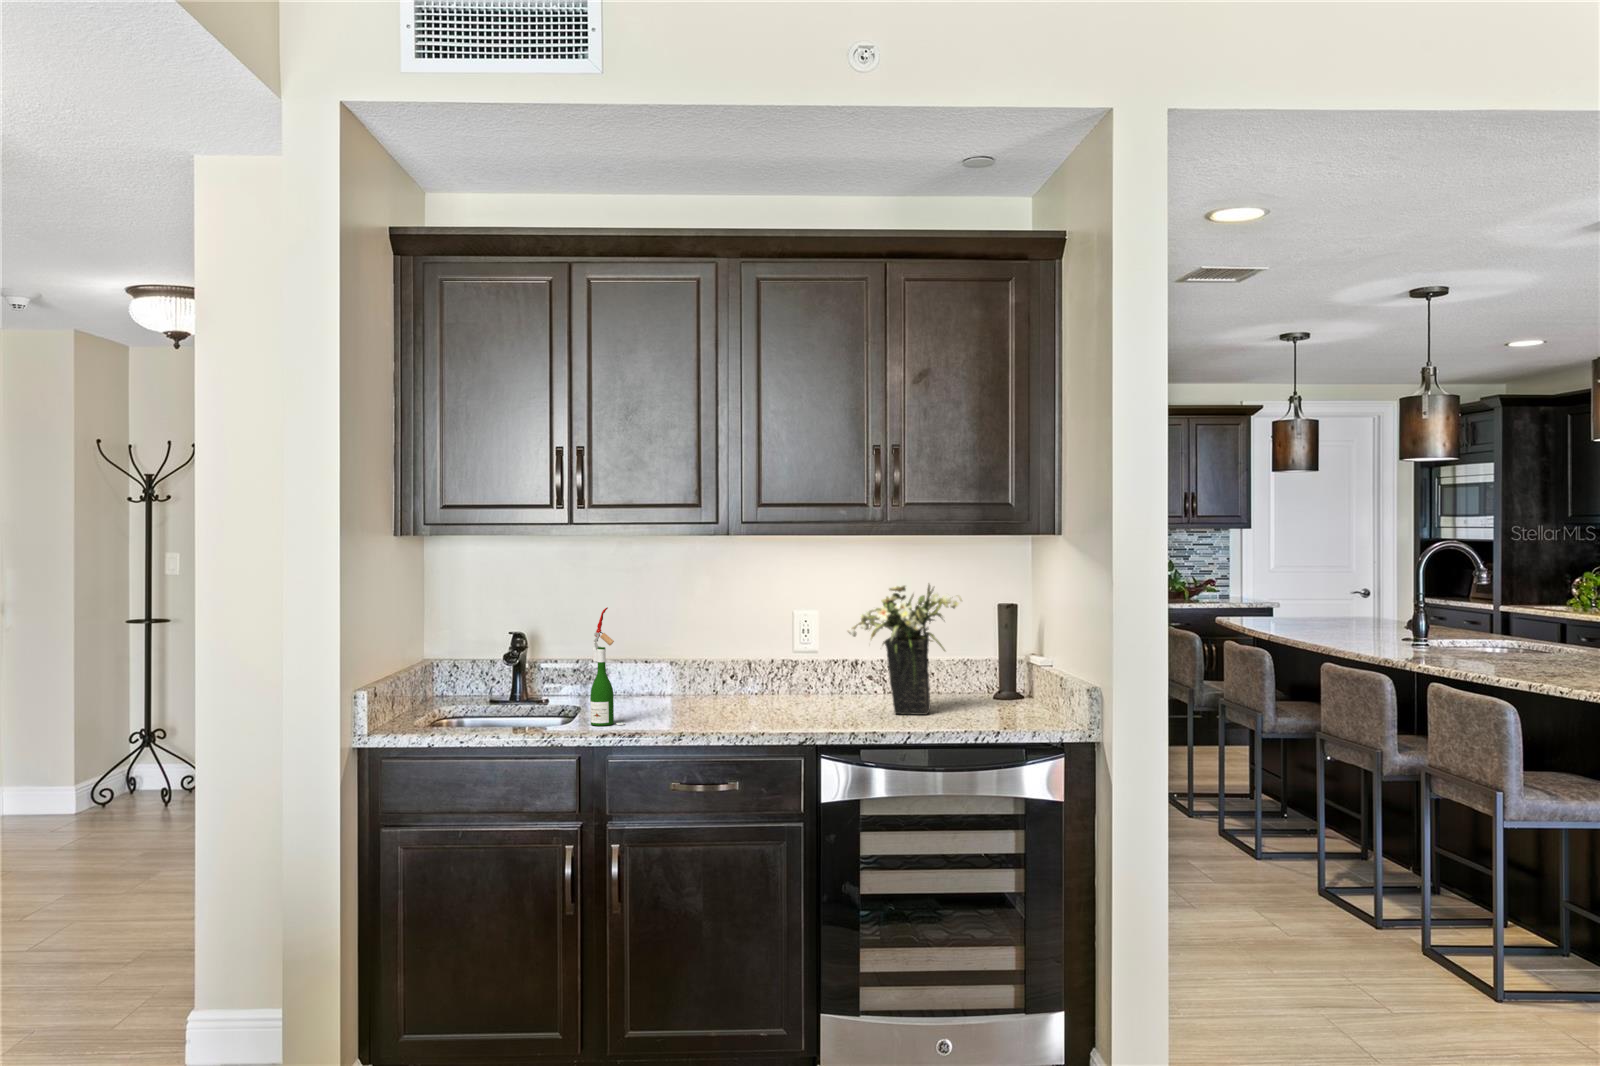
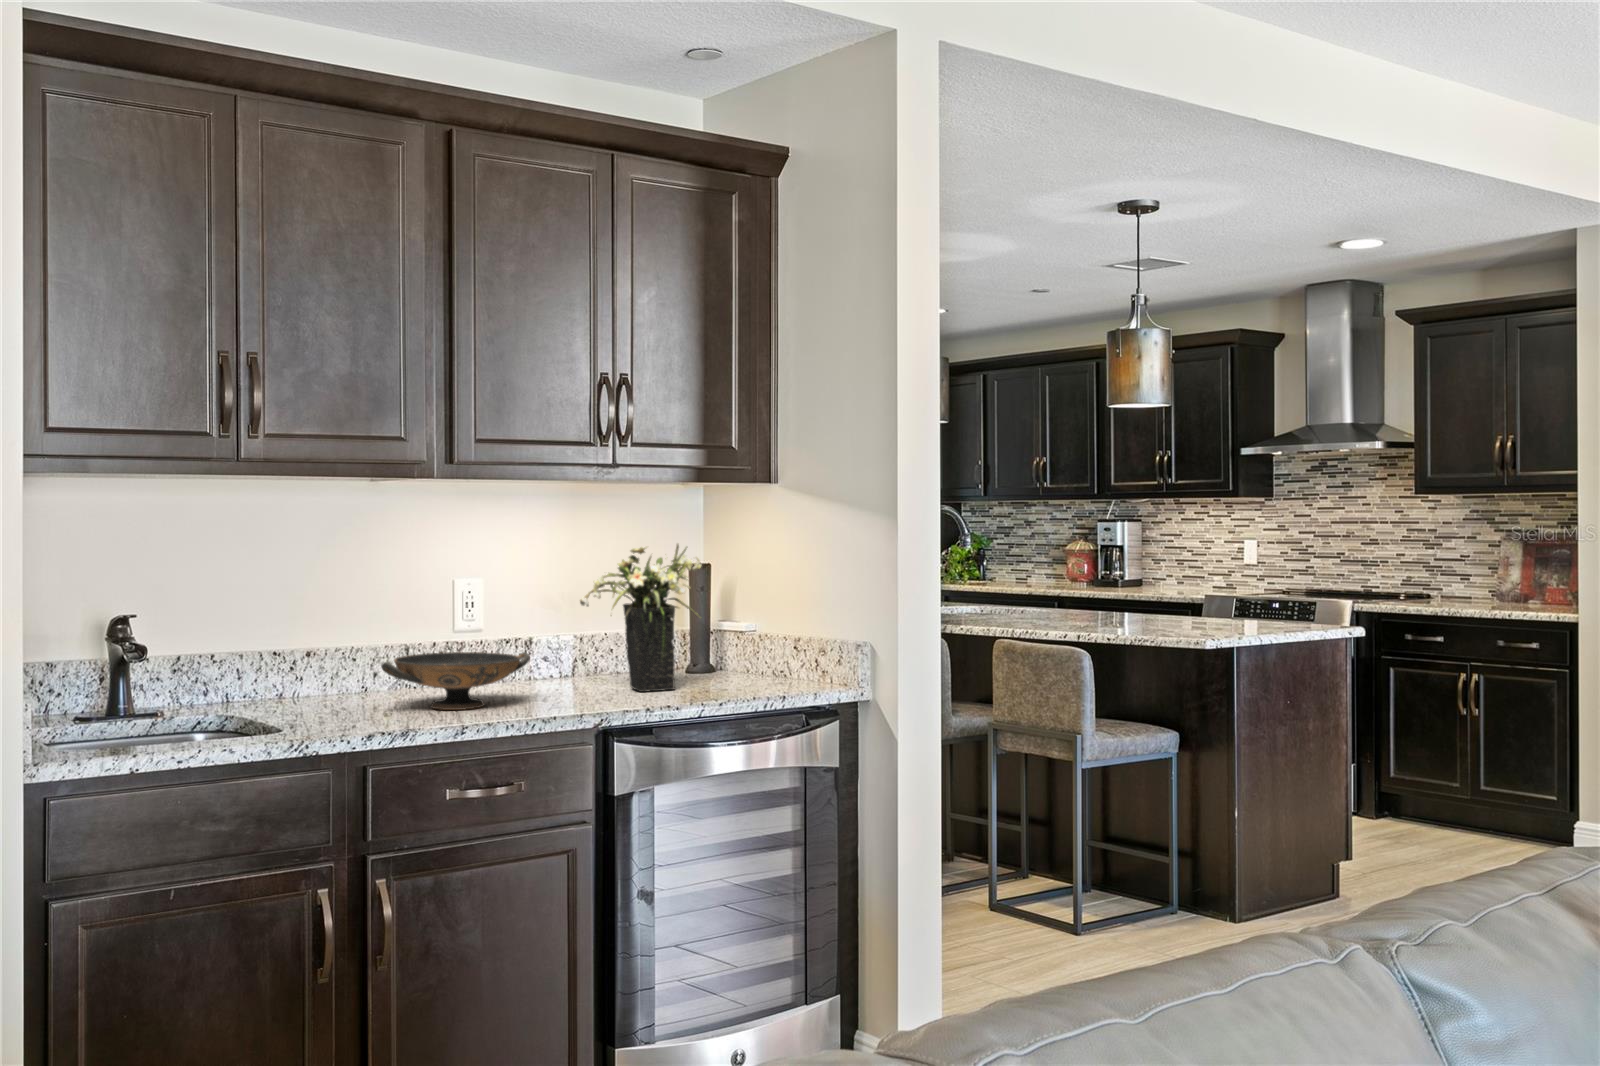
wine bottle: present [590,607,625,726] -> none [312,576,362,729]
decorative bowl: none [665,669,795,718] -> present [381,652,530,710]

